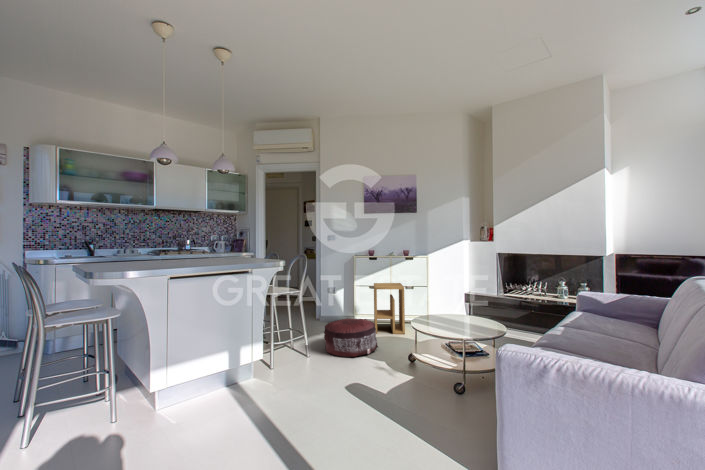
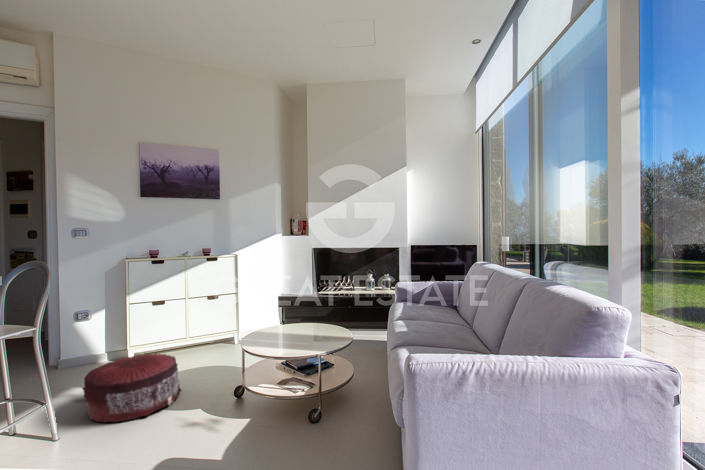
side table: present [374,283,405,334] -> none [158,293,211,371]

